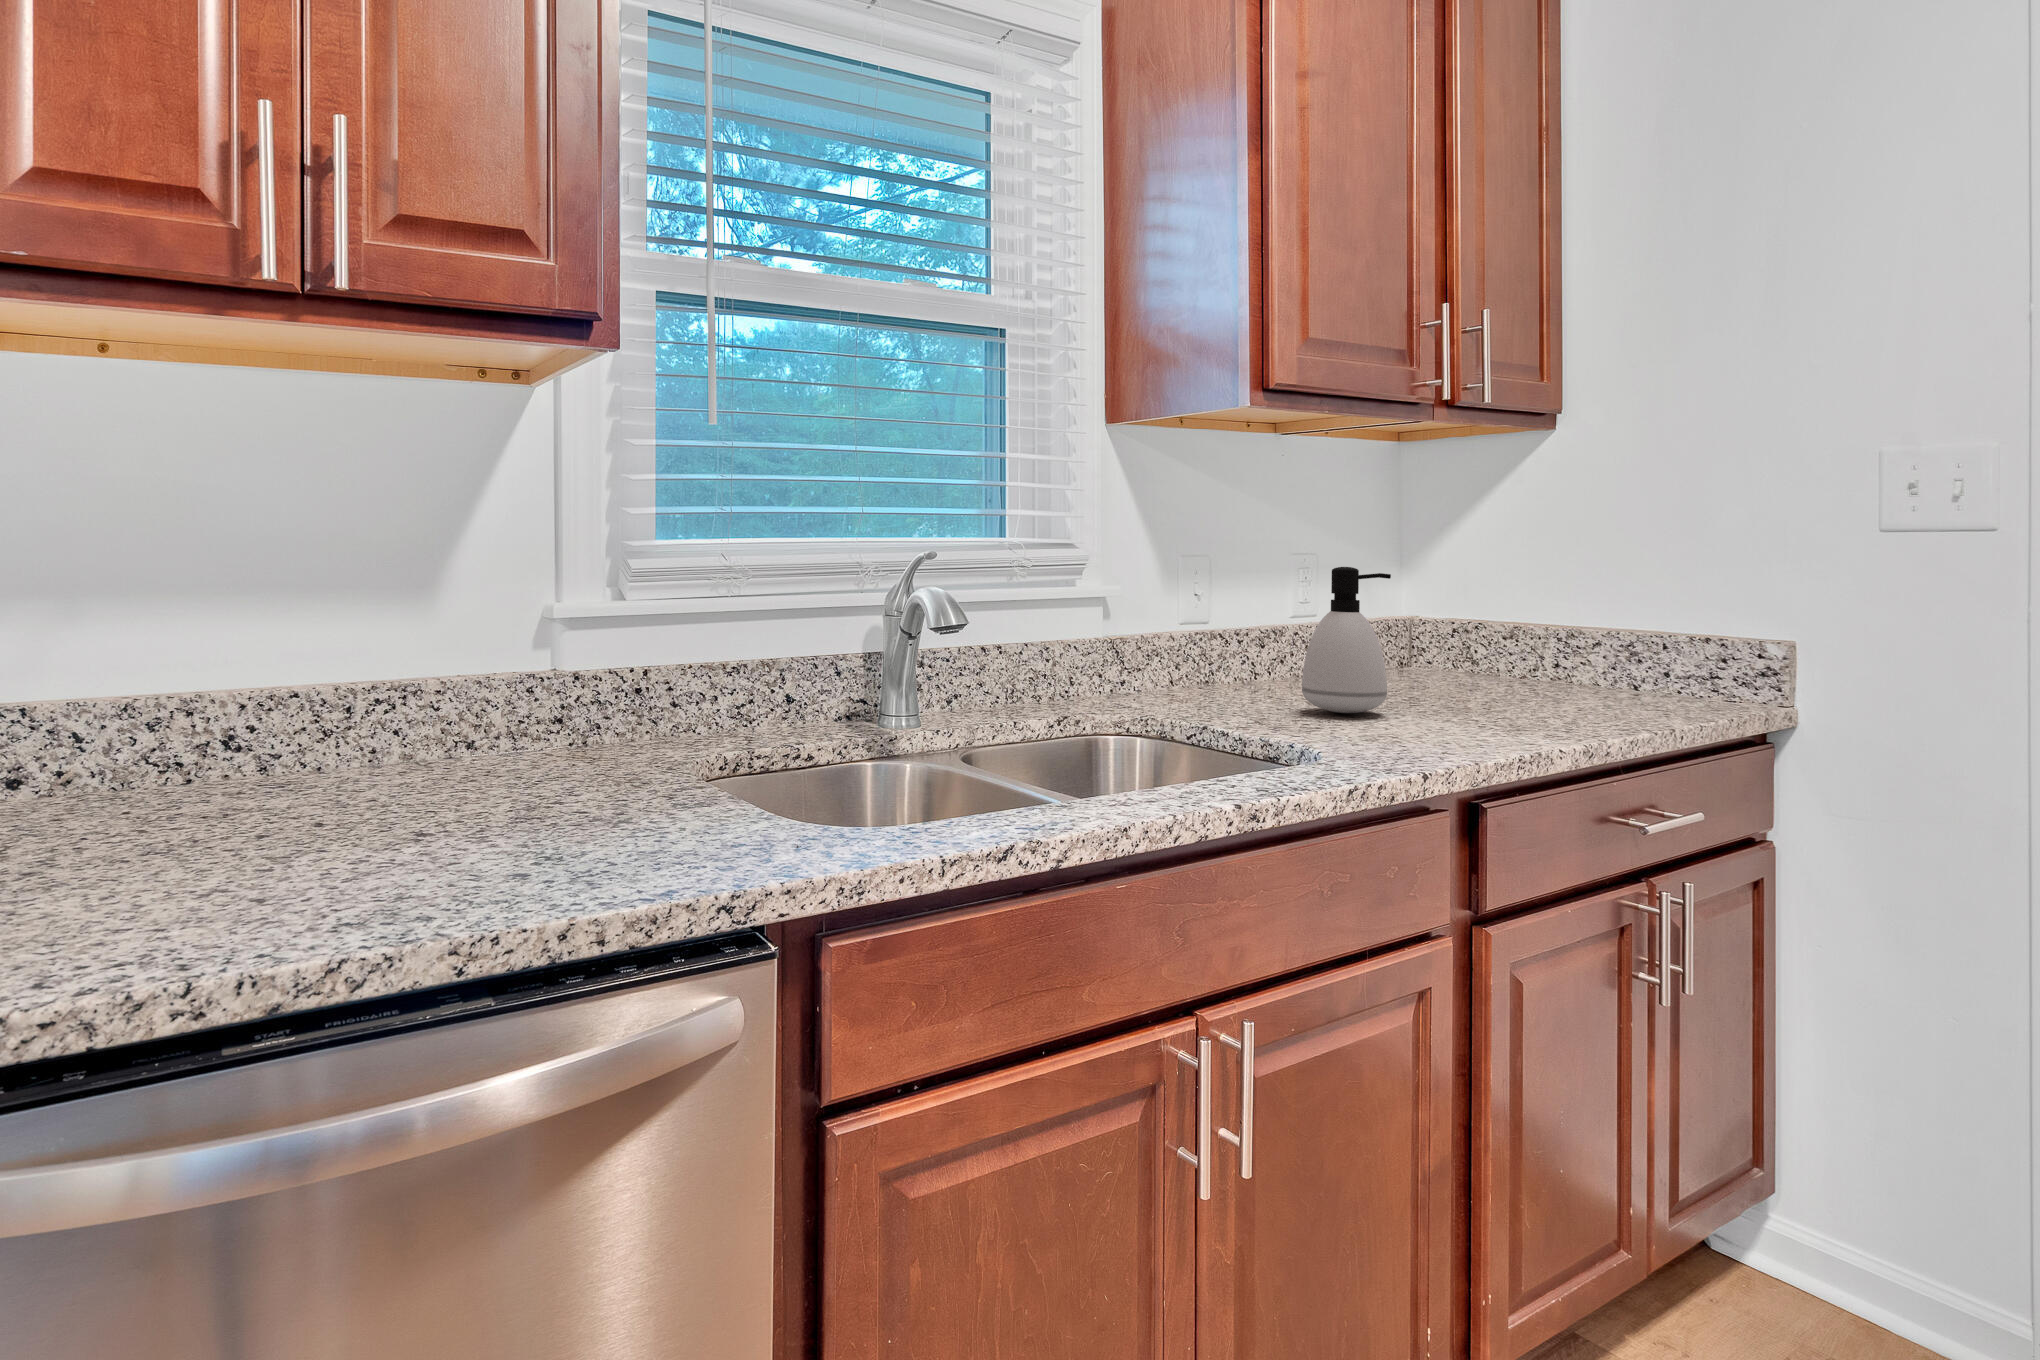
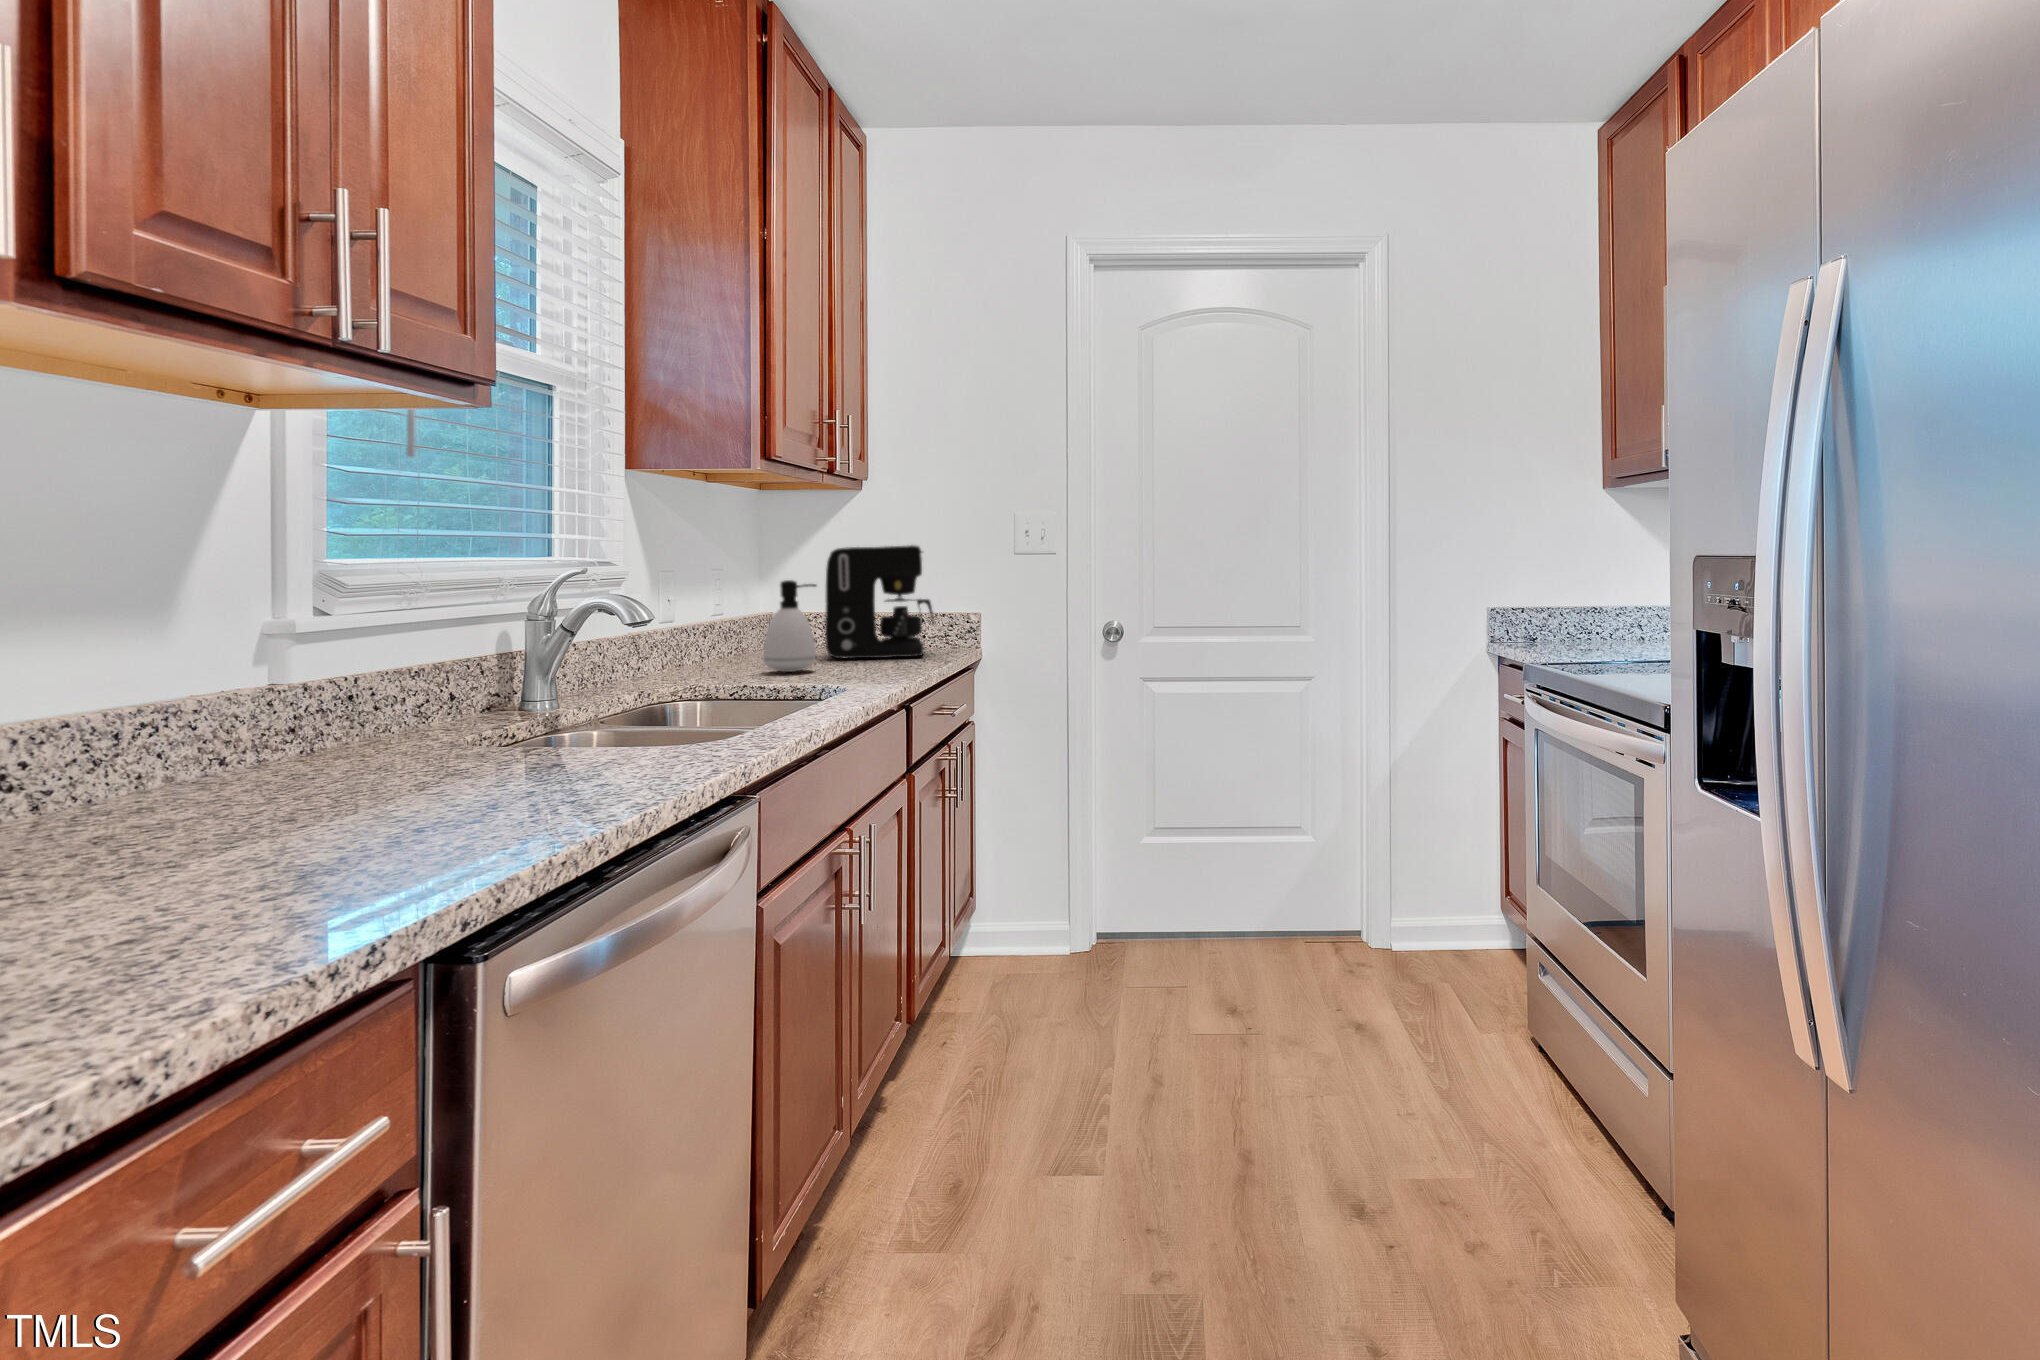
coffee maker: none [1444,508,1667,711] -> present [825,545,934,659]

